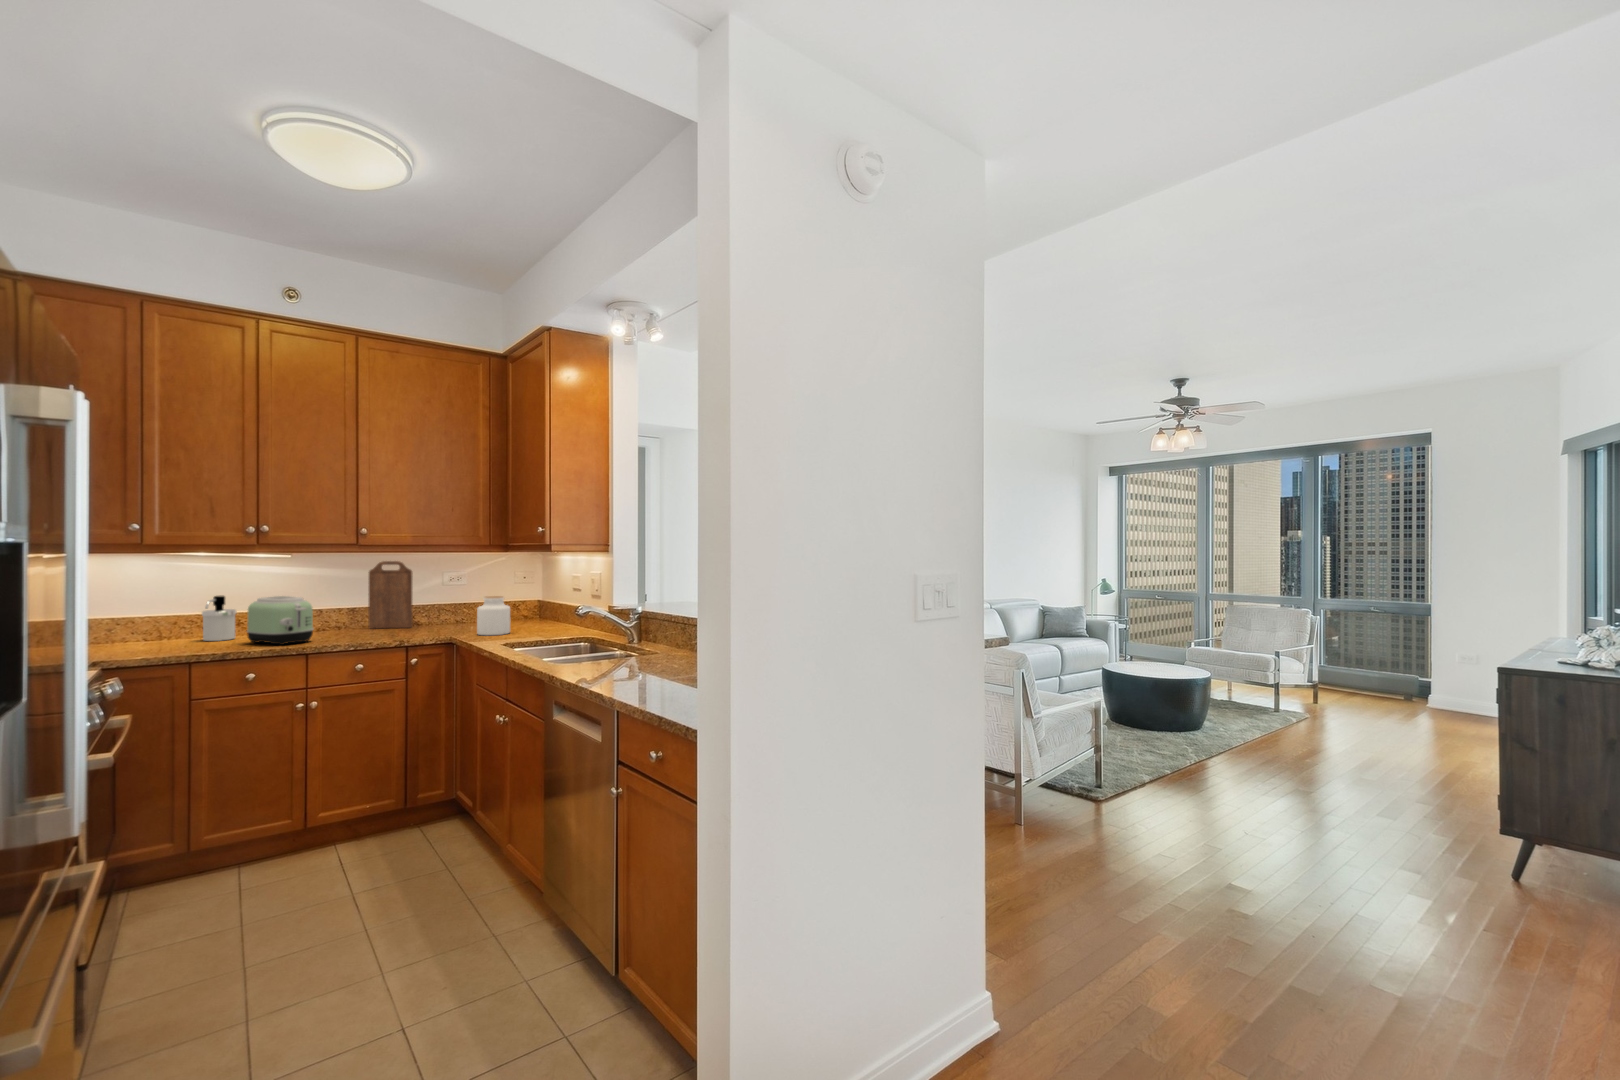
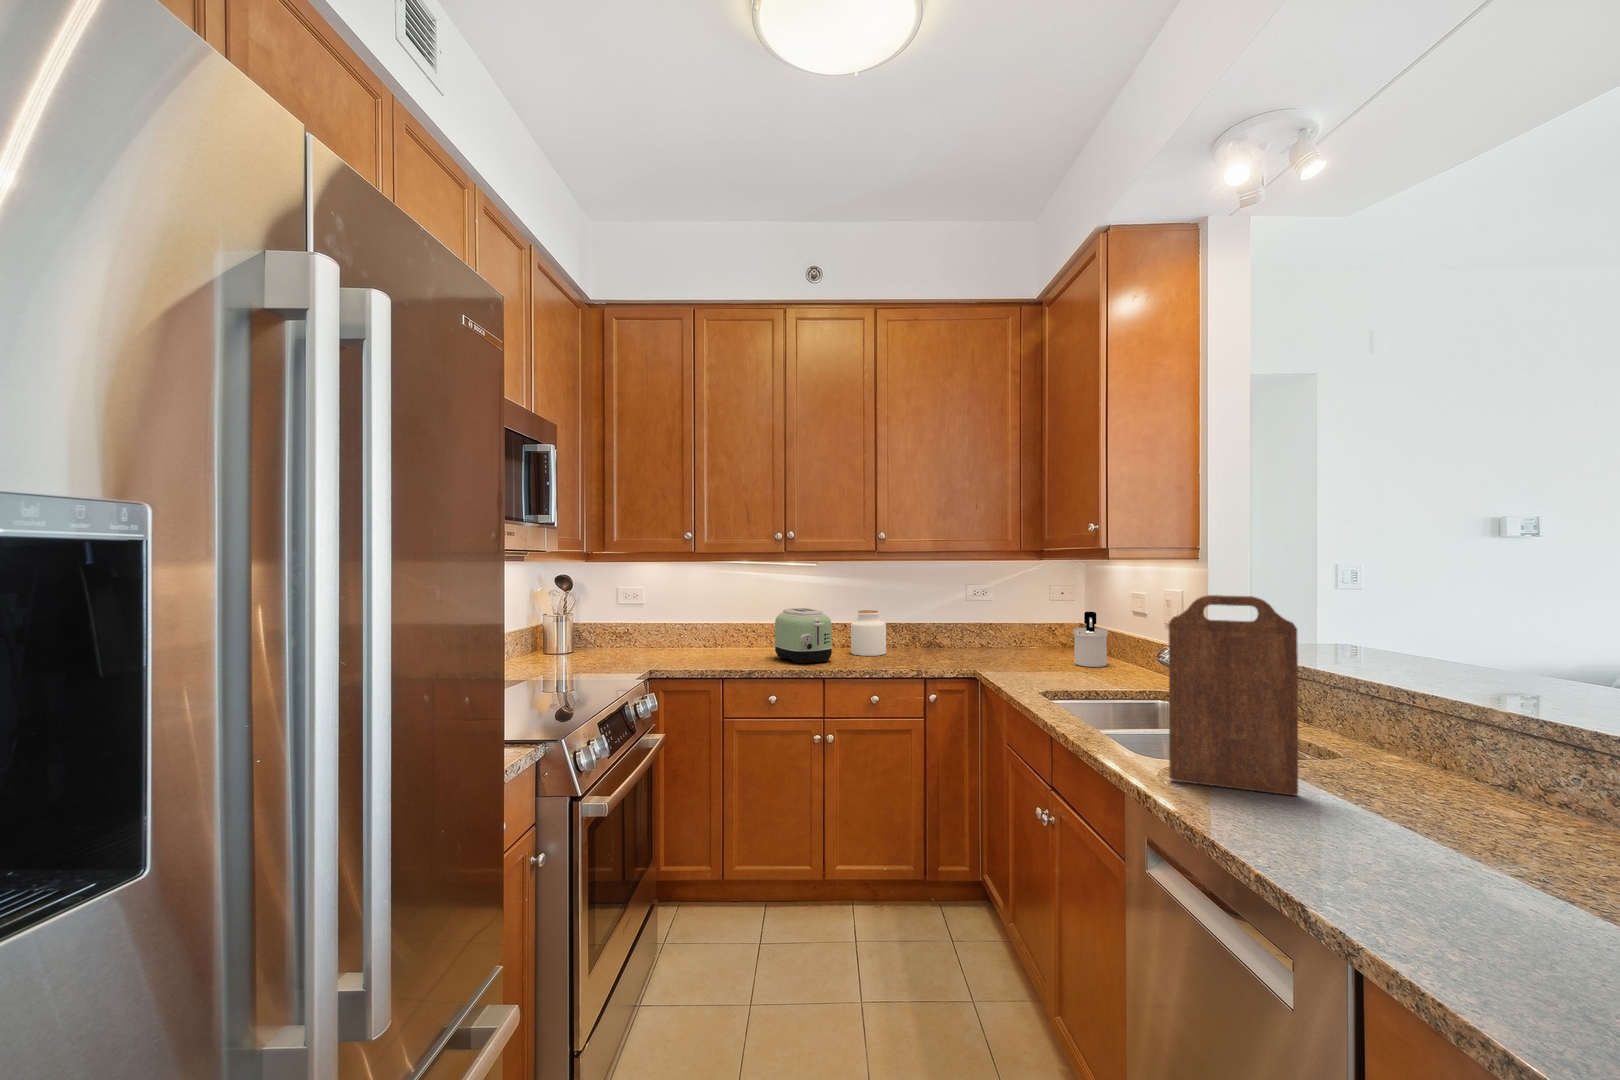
cutting board: present [368,561,413,629] -> present [1169,595,1298,796]
soap dispenser: present [202,596,237,641] -> present [1073,612,1108,667]
jar: present [477,596,510,635] -> present [851,610,886,656]

